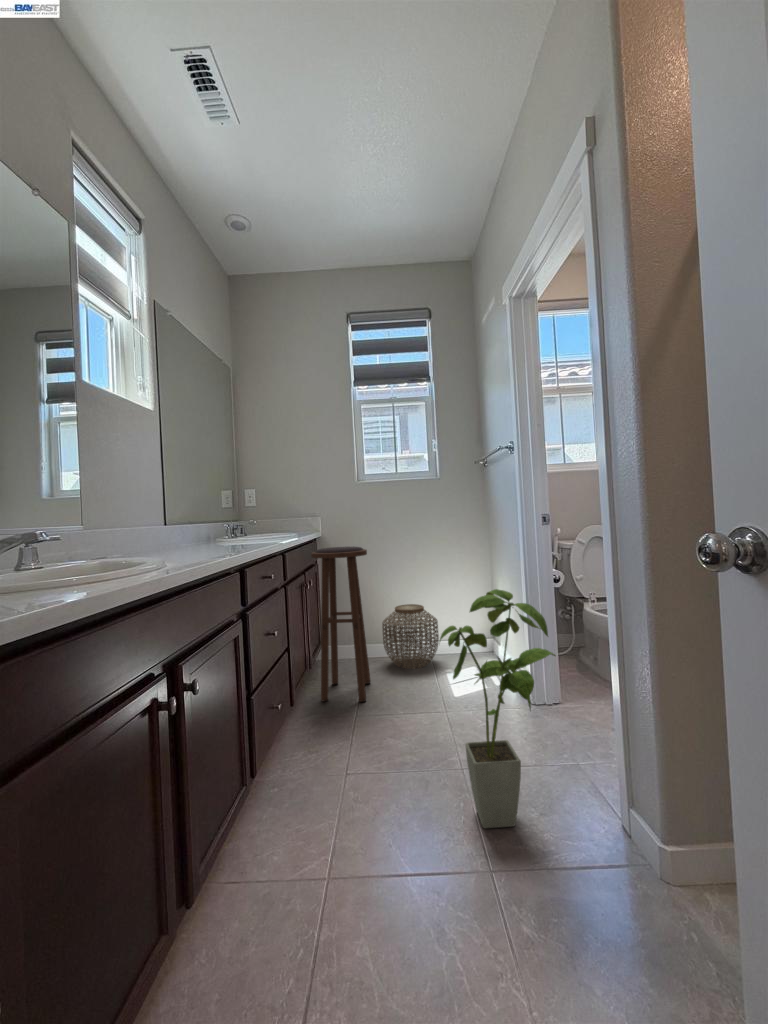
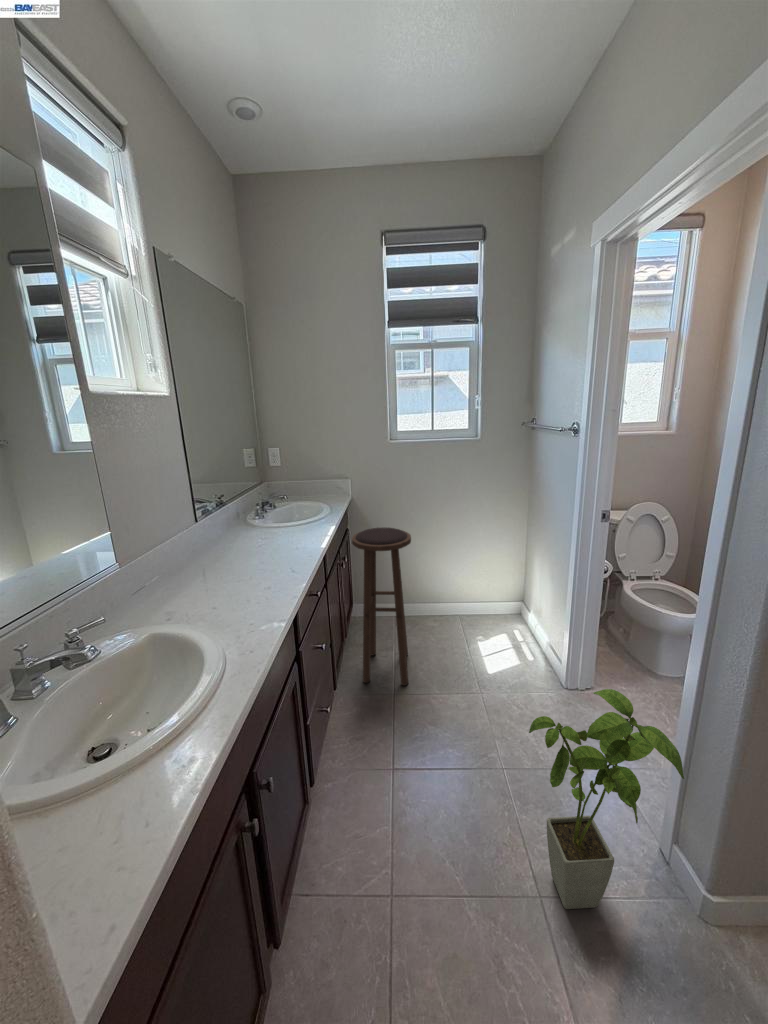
woven basket: present [382,604,439,669] -> none [416,568,472,633]

